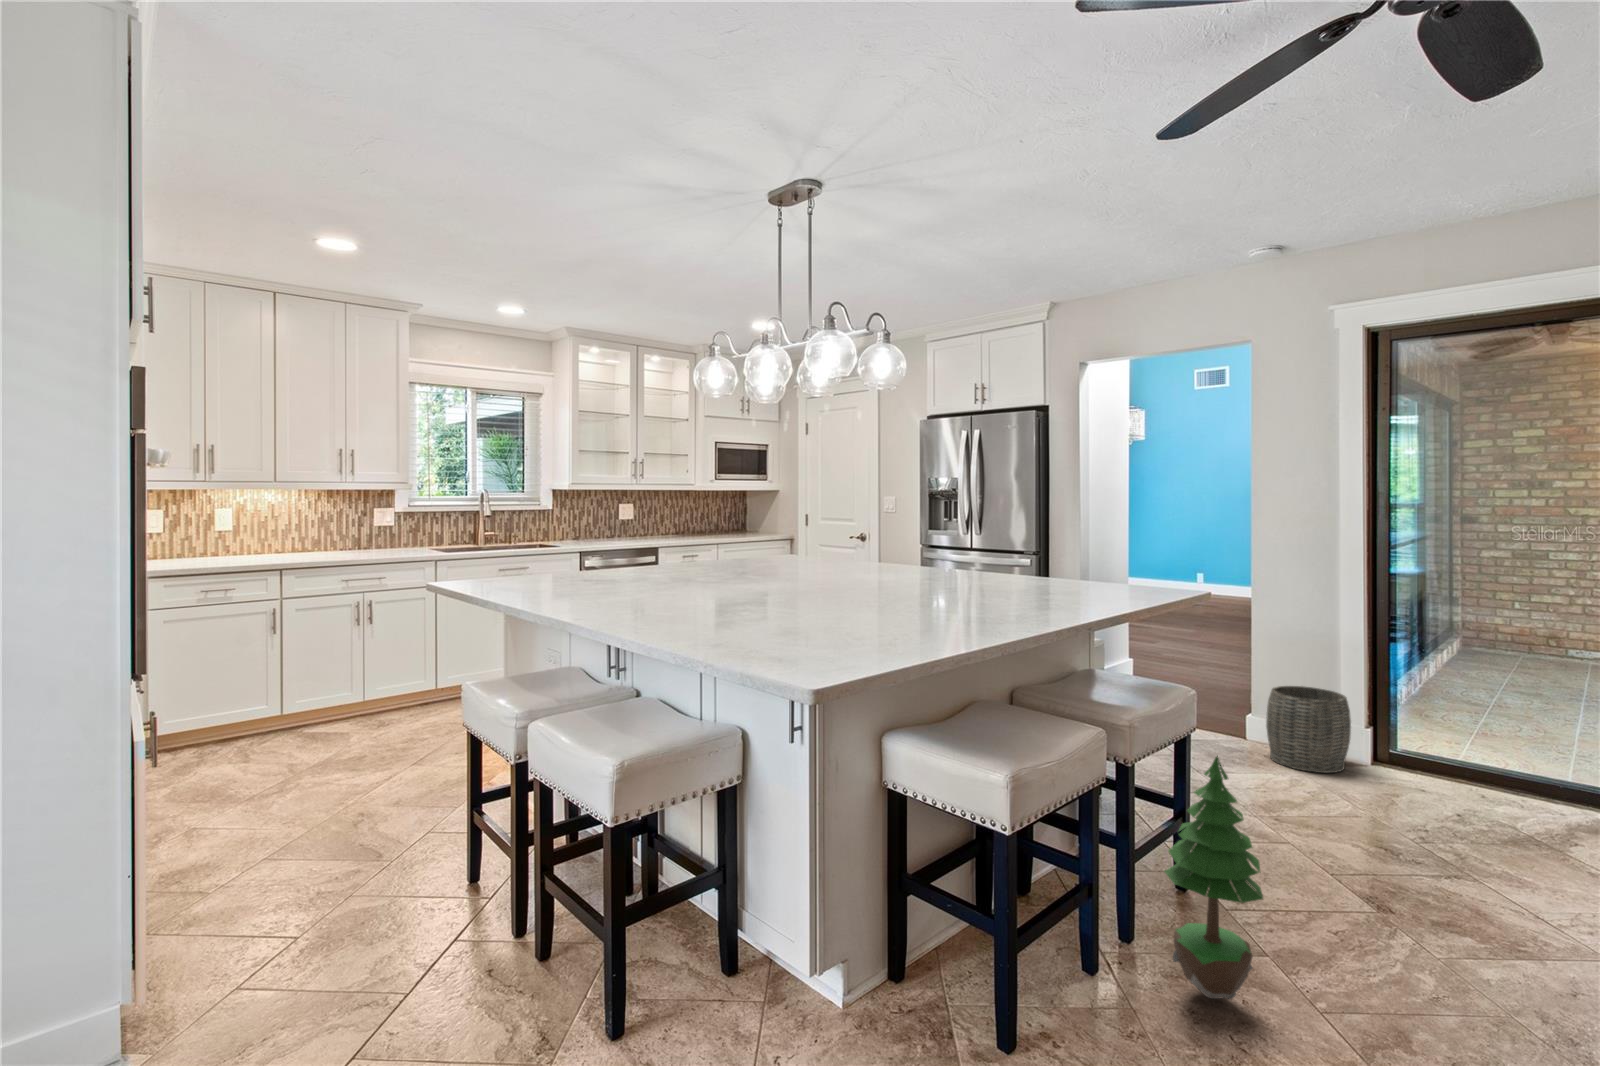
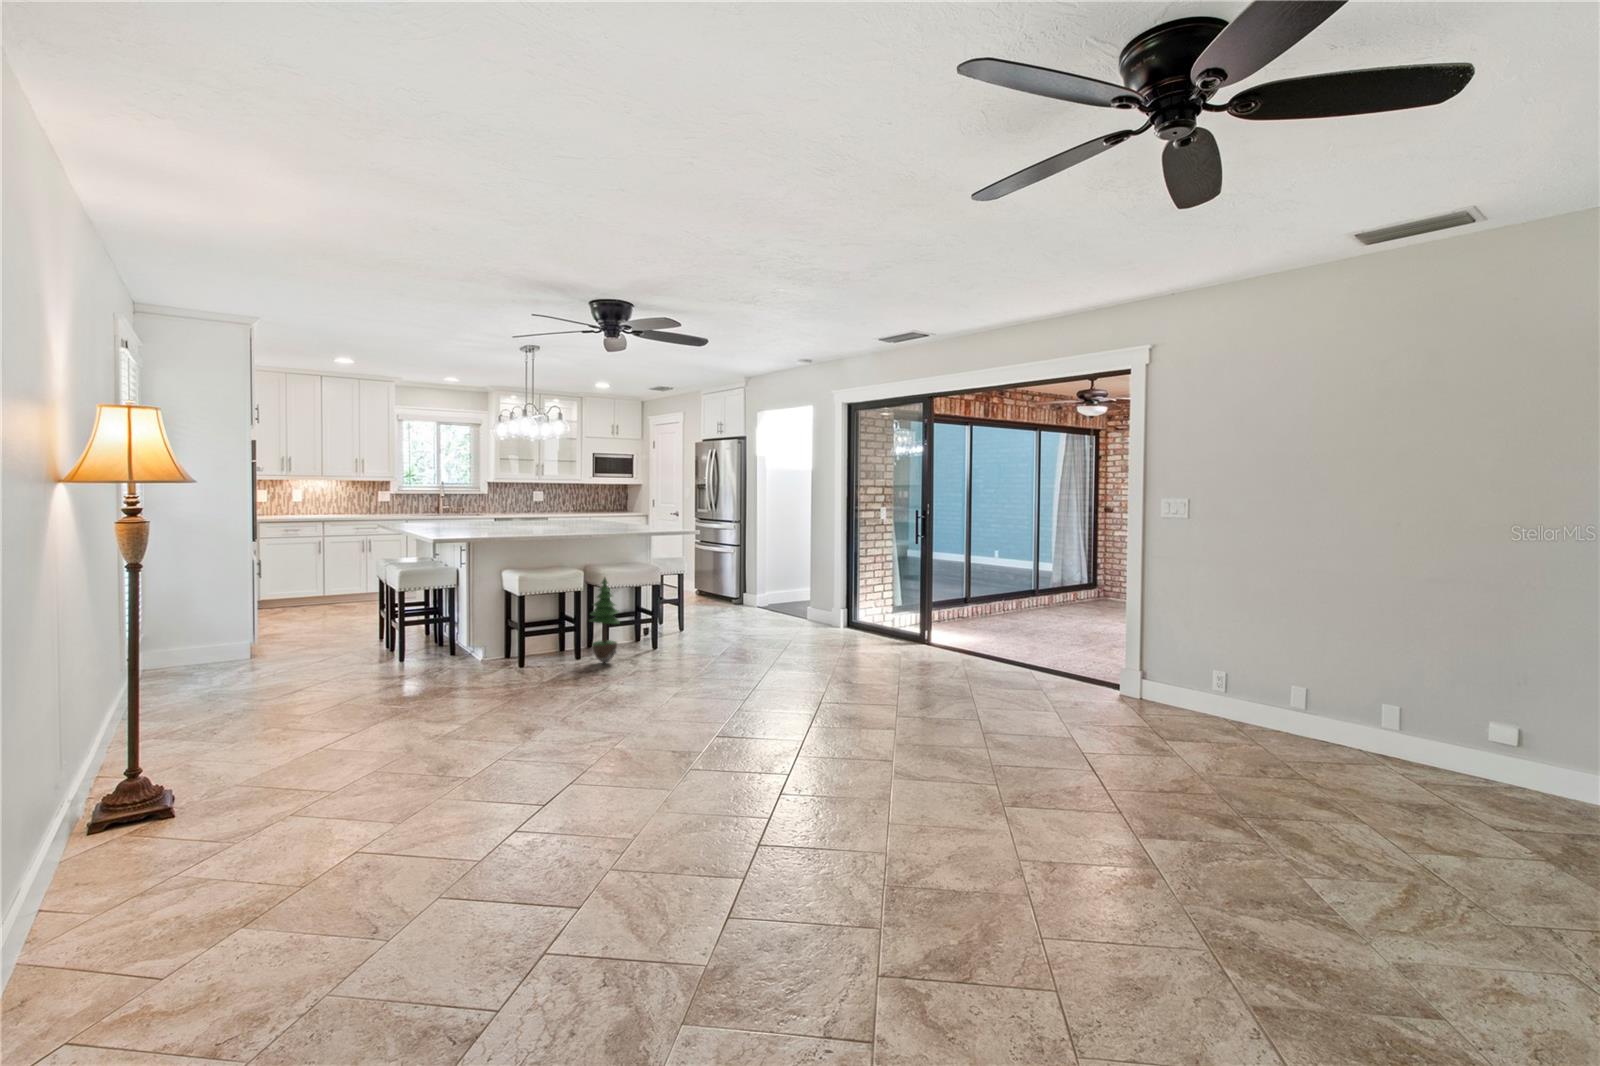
woven basket: present [1266,686,1351,773] -> none [799,589,836,630]

